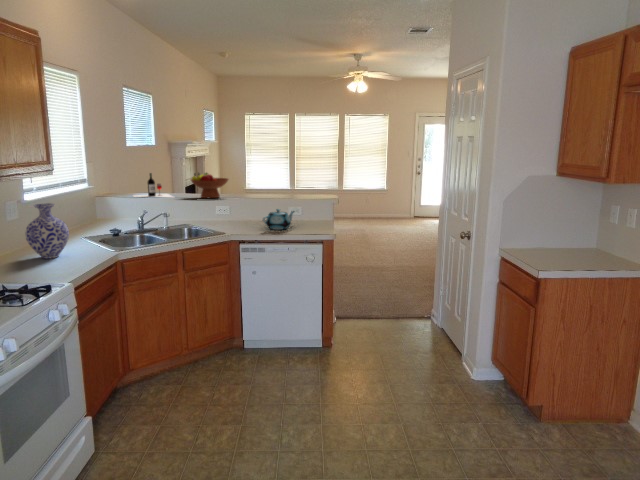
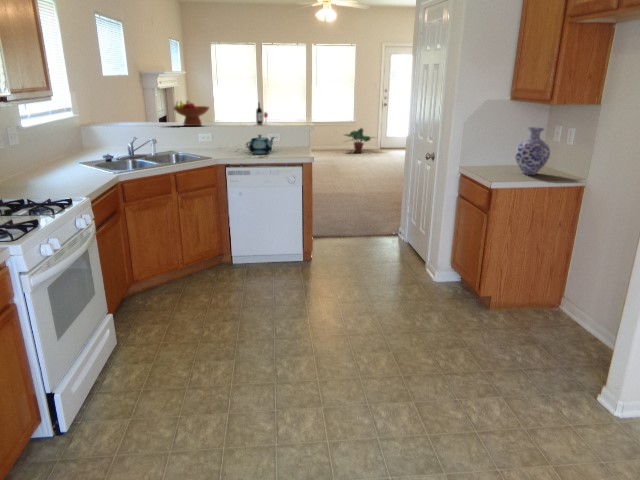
wine bottle: present [134,173,173,197] -> present [243,103,276,125]
potted plant: none [373,196,411,222] -> present [345,128,371,153]
vase: present [25,203,69,259] -> present [515,127,550,175]

